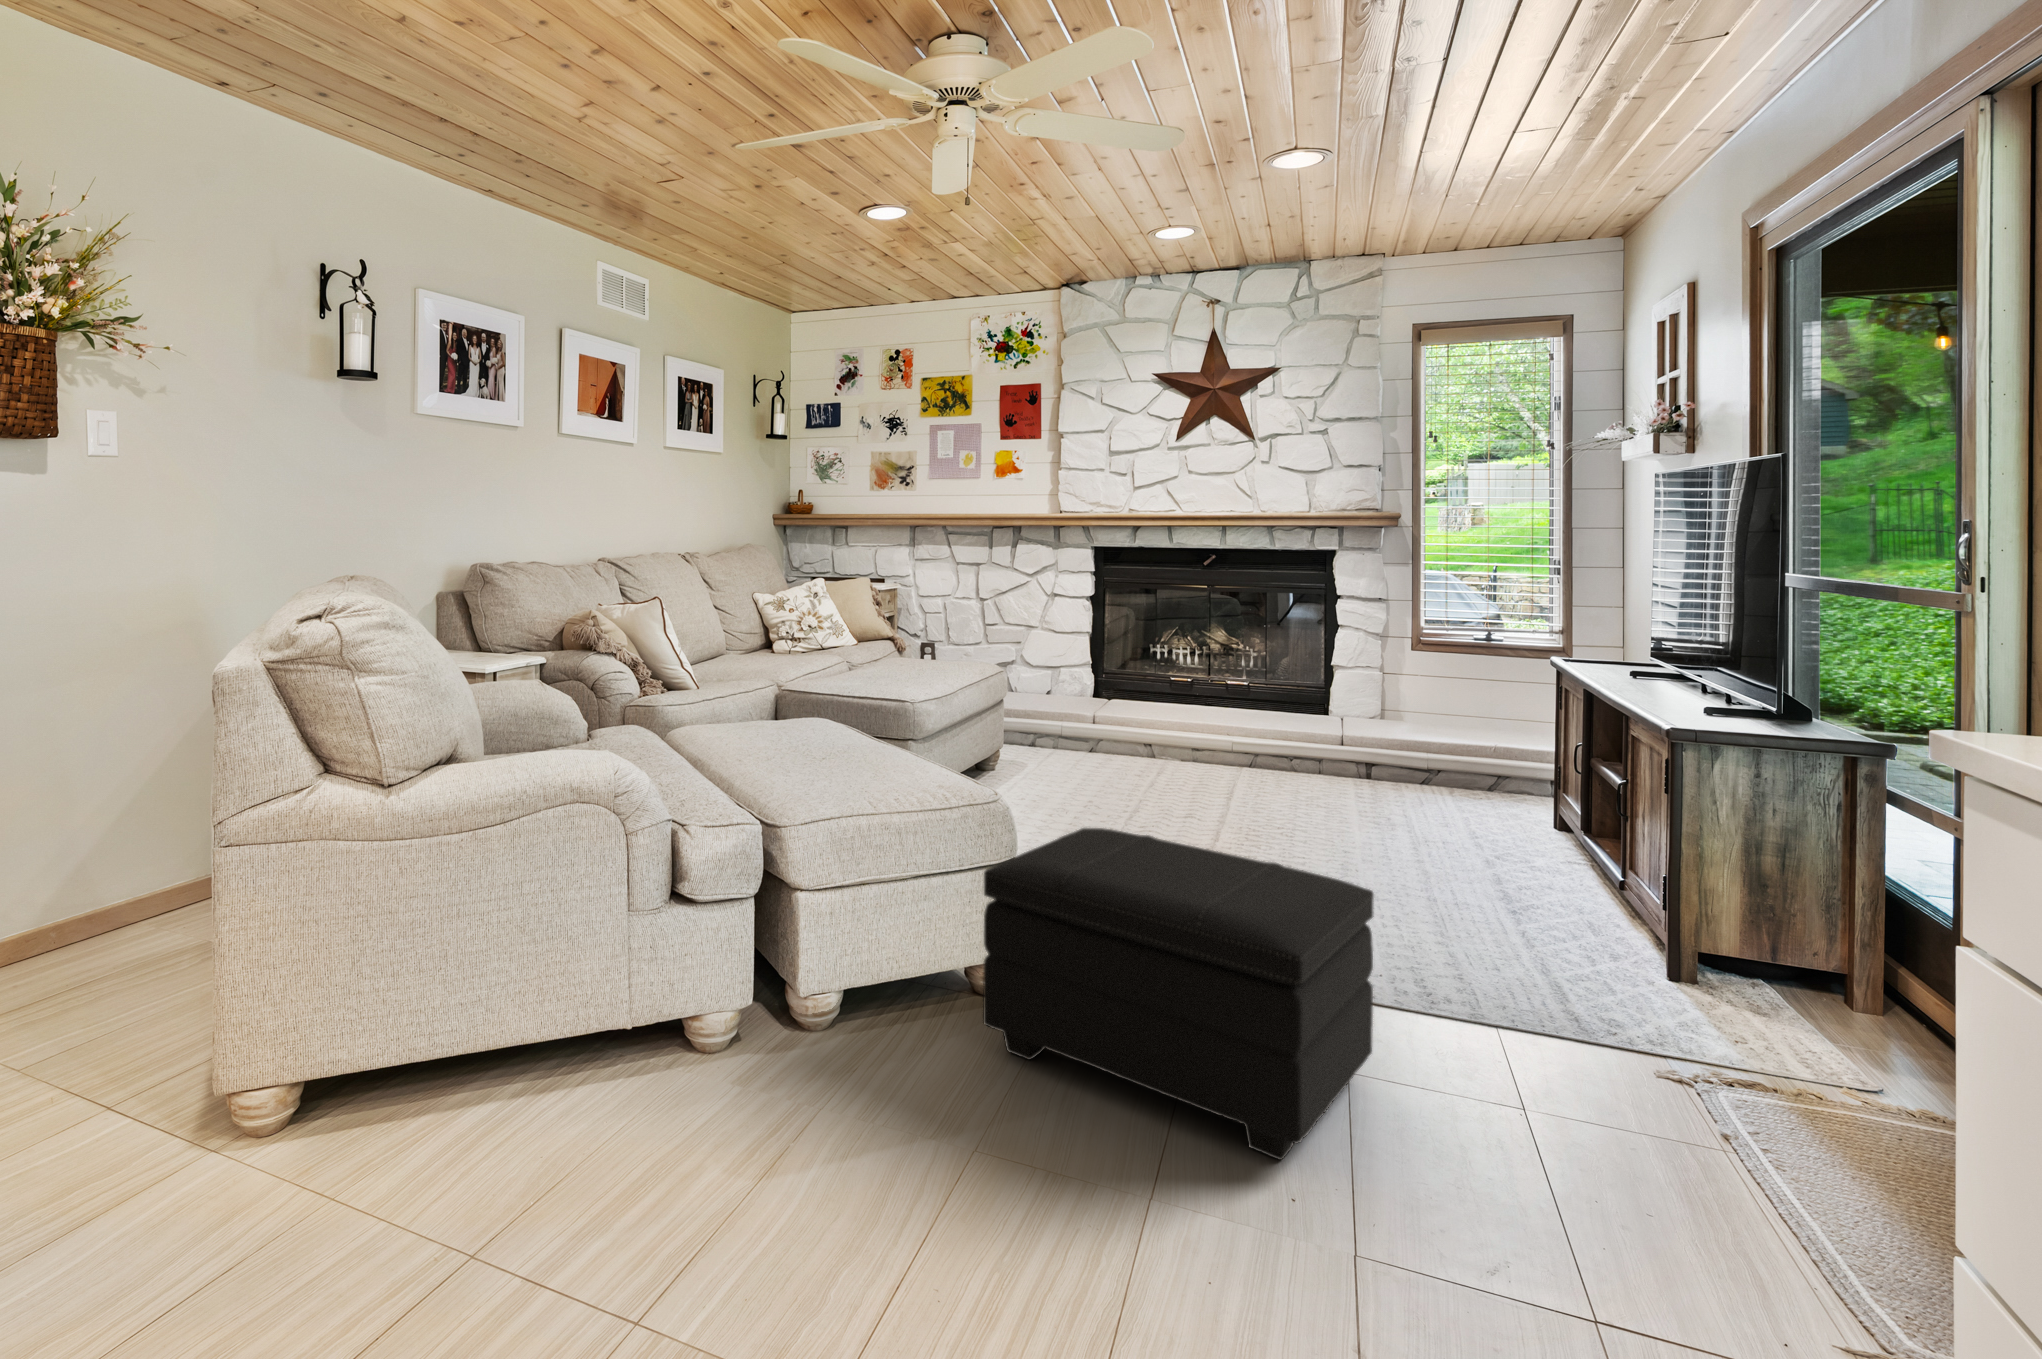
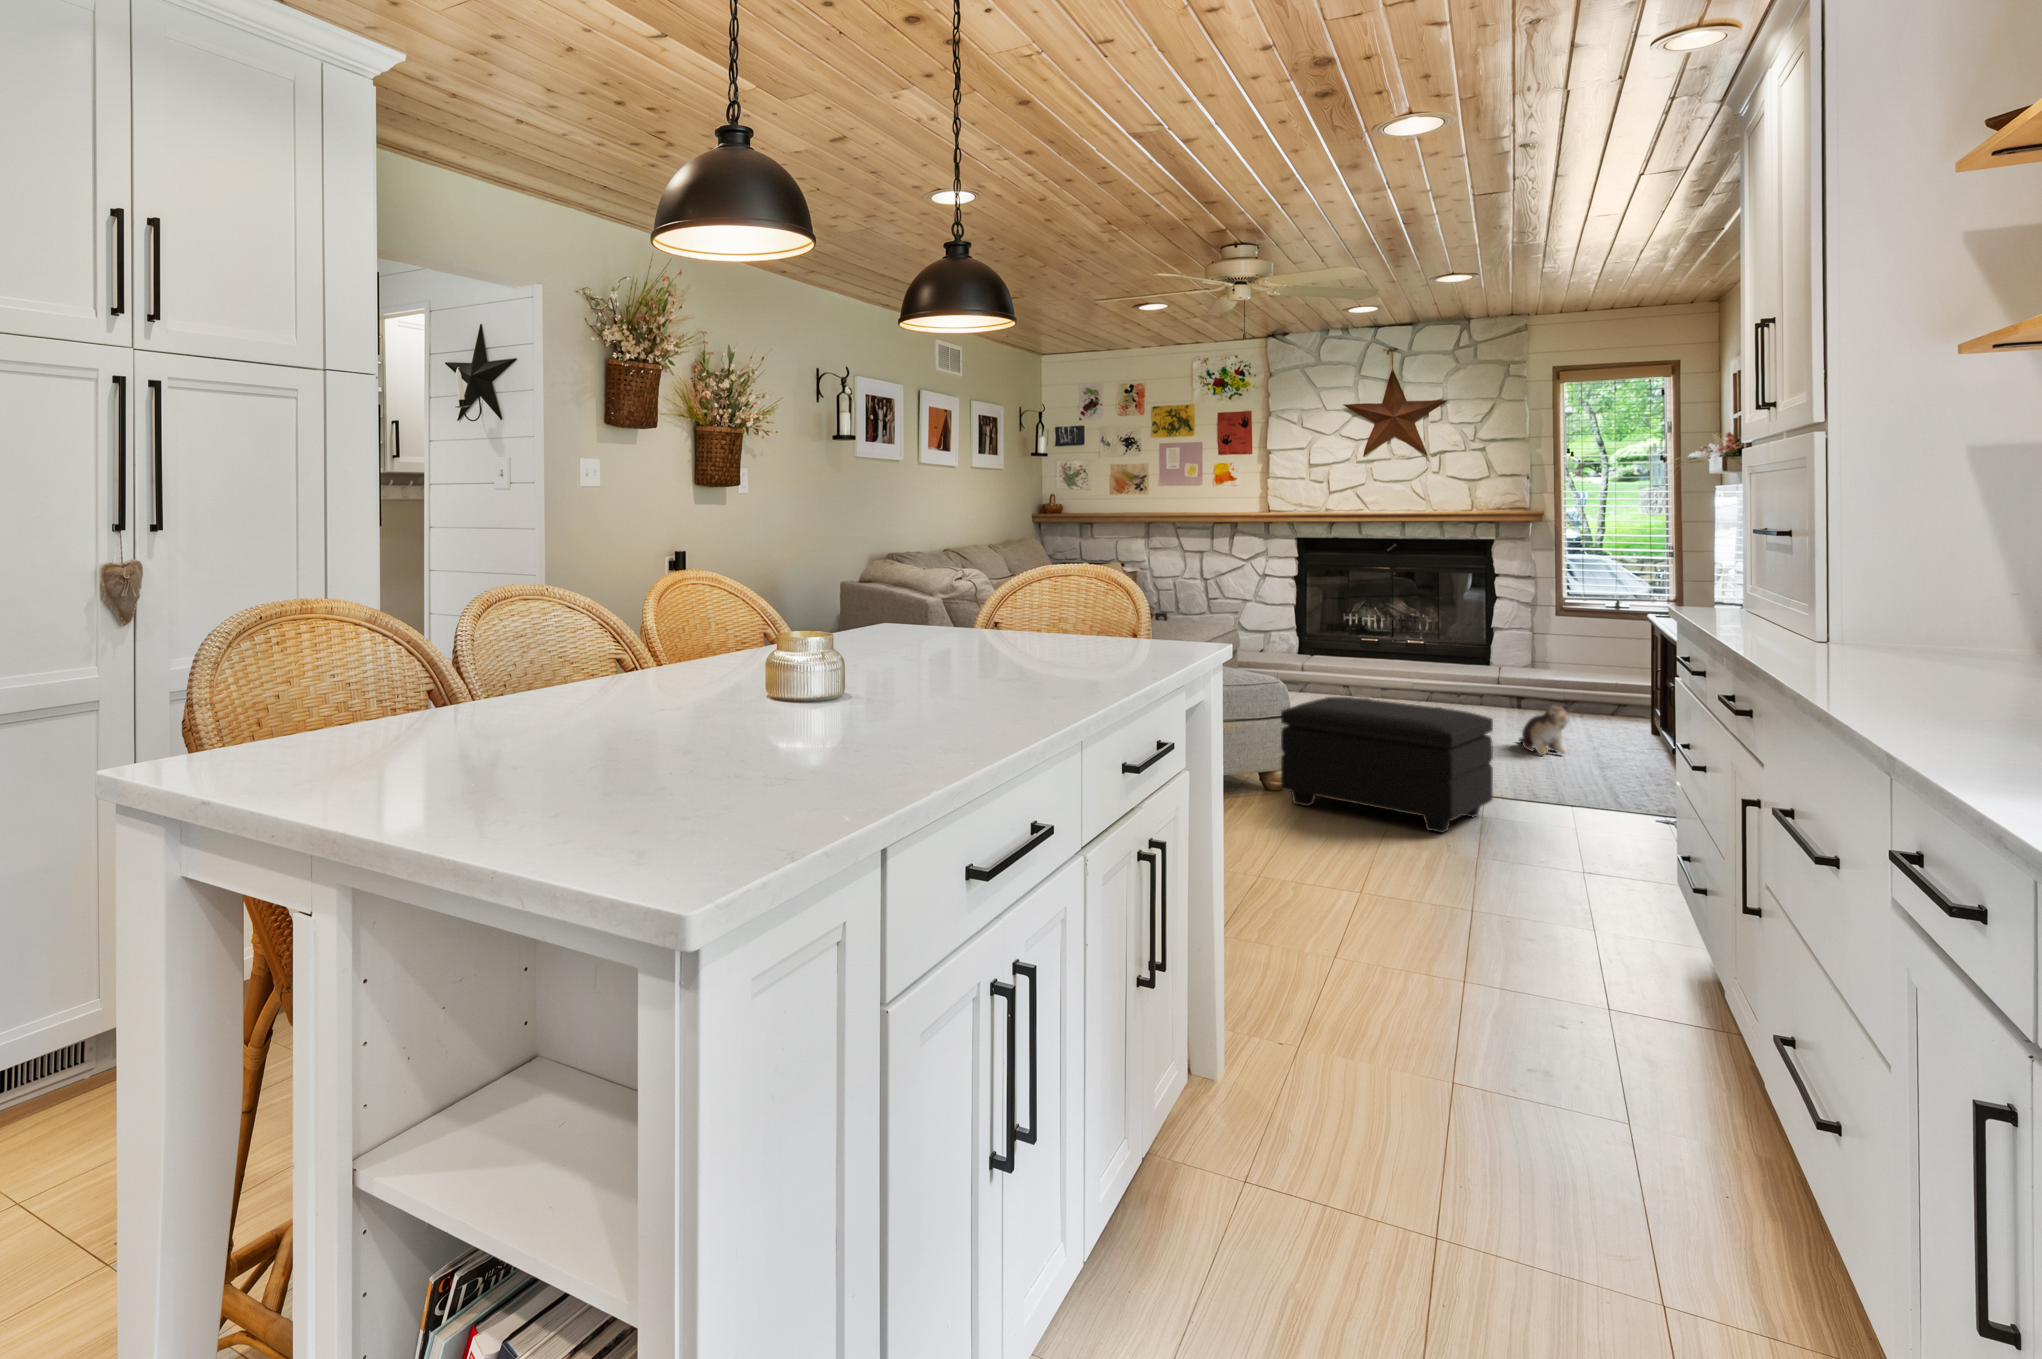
plush toy: none [1384,811,1474,889] -> present [1519,706,1572,755]

